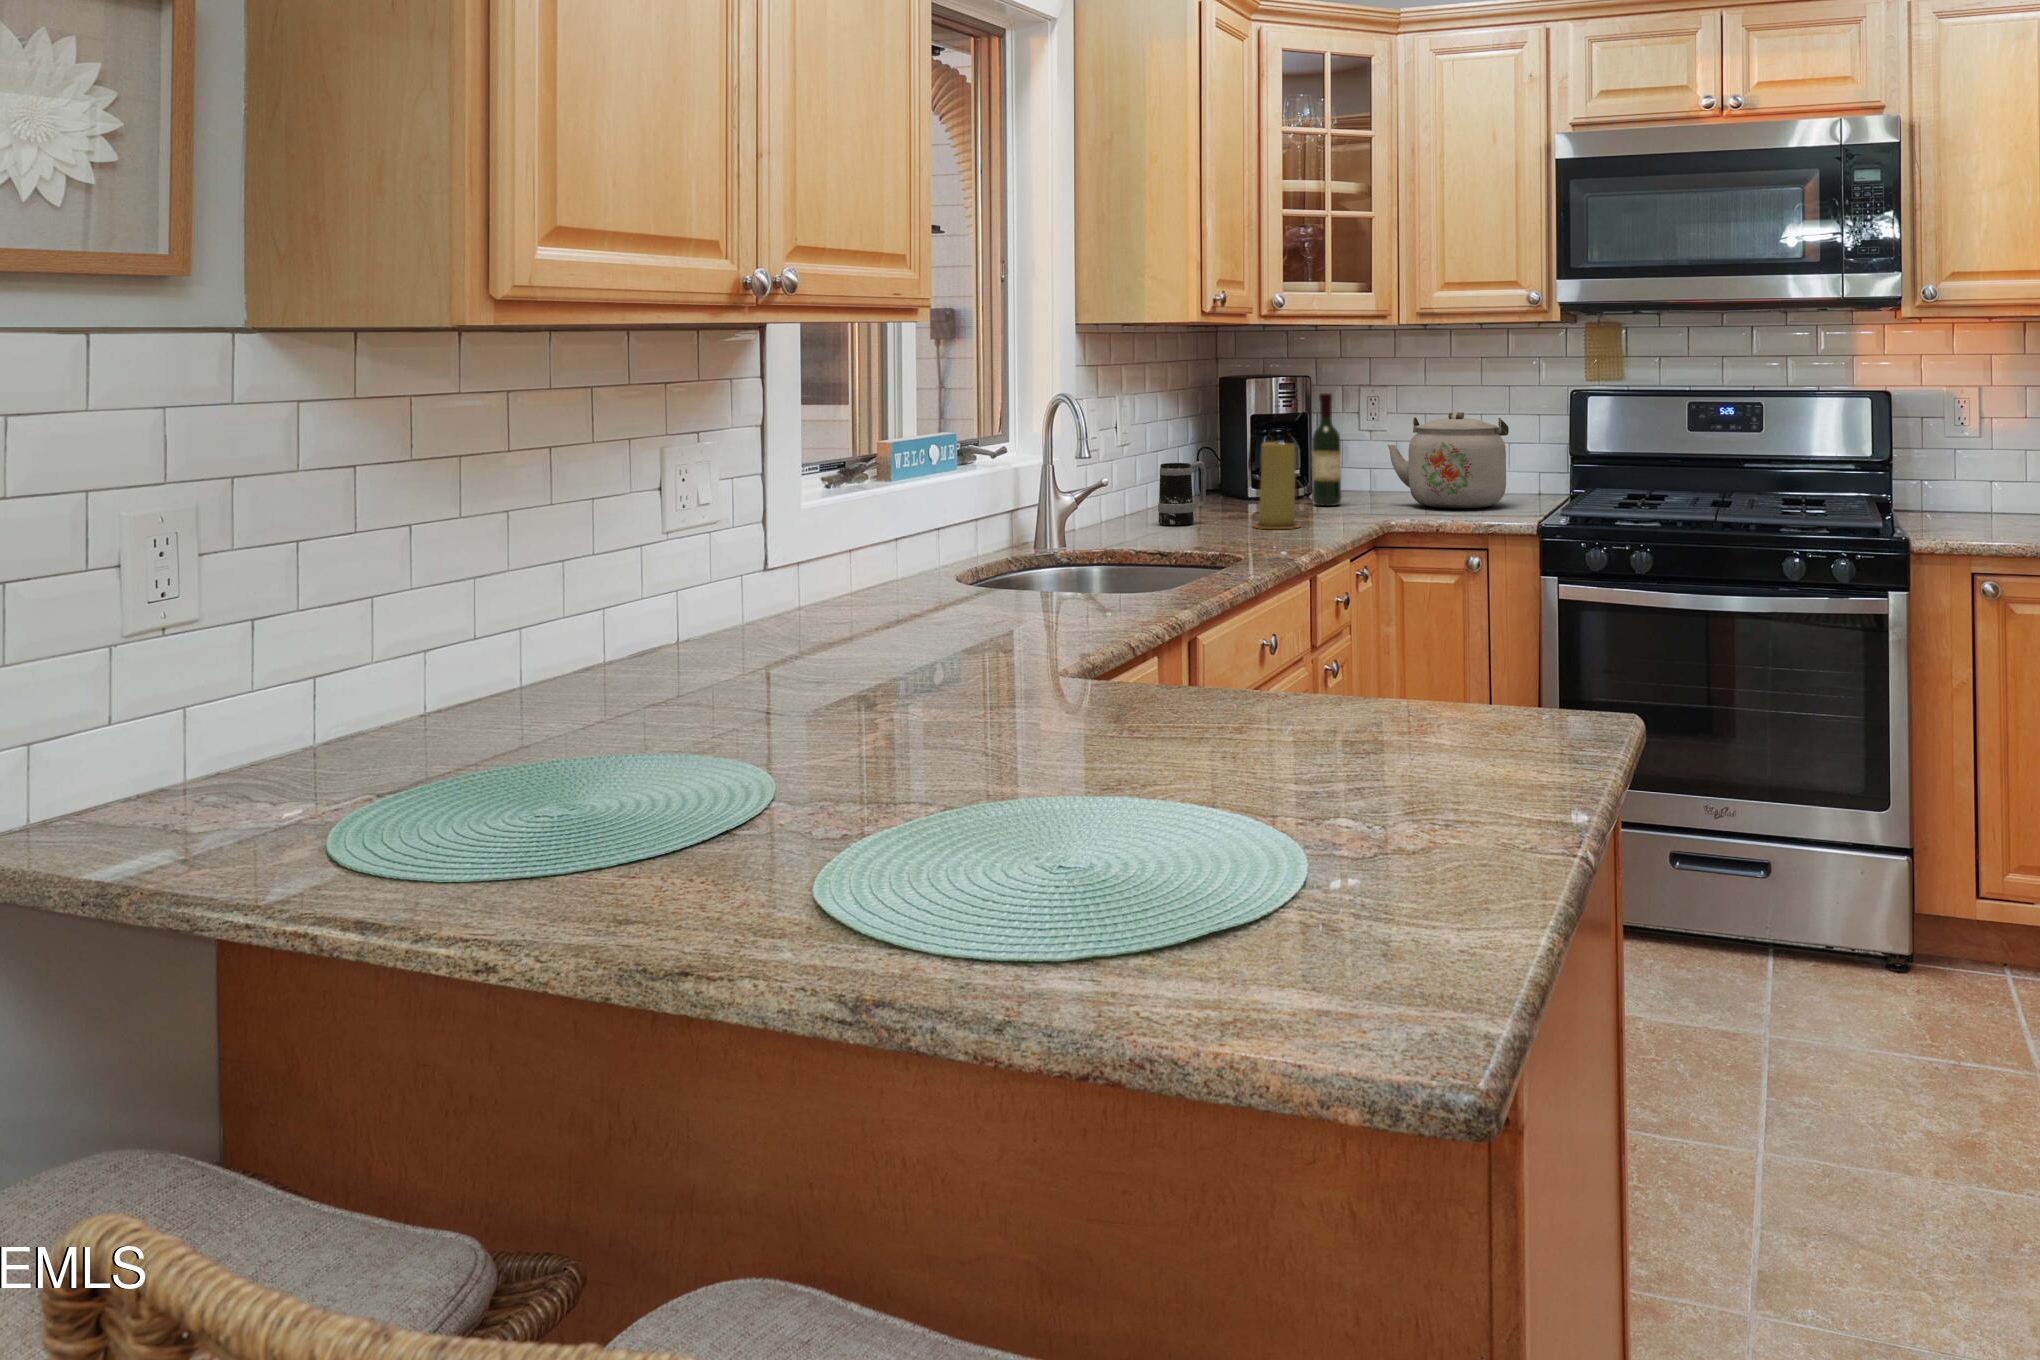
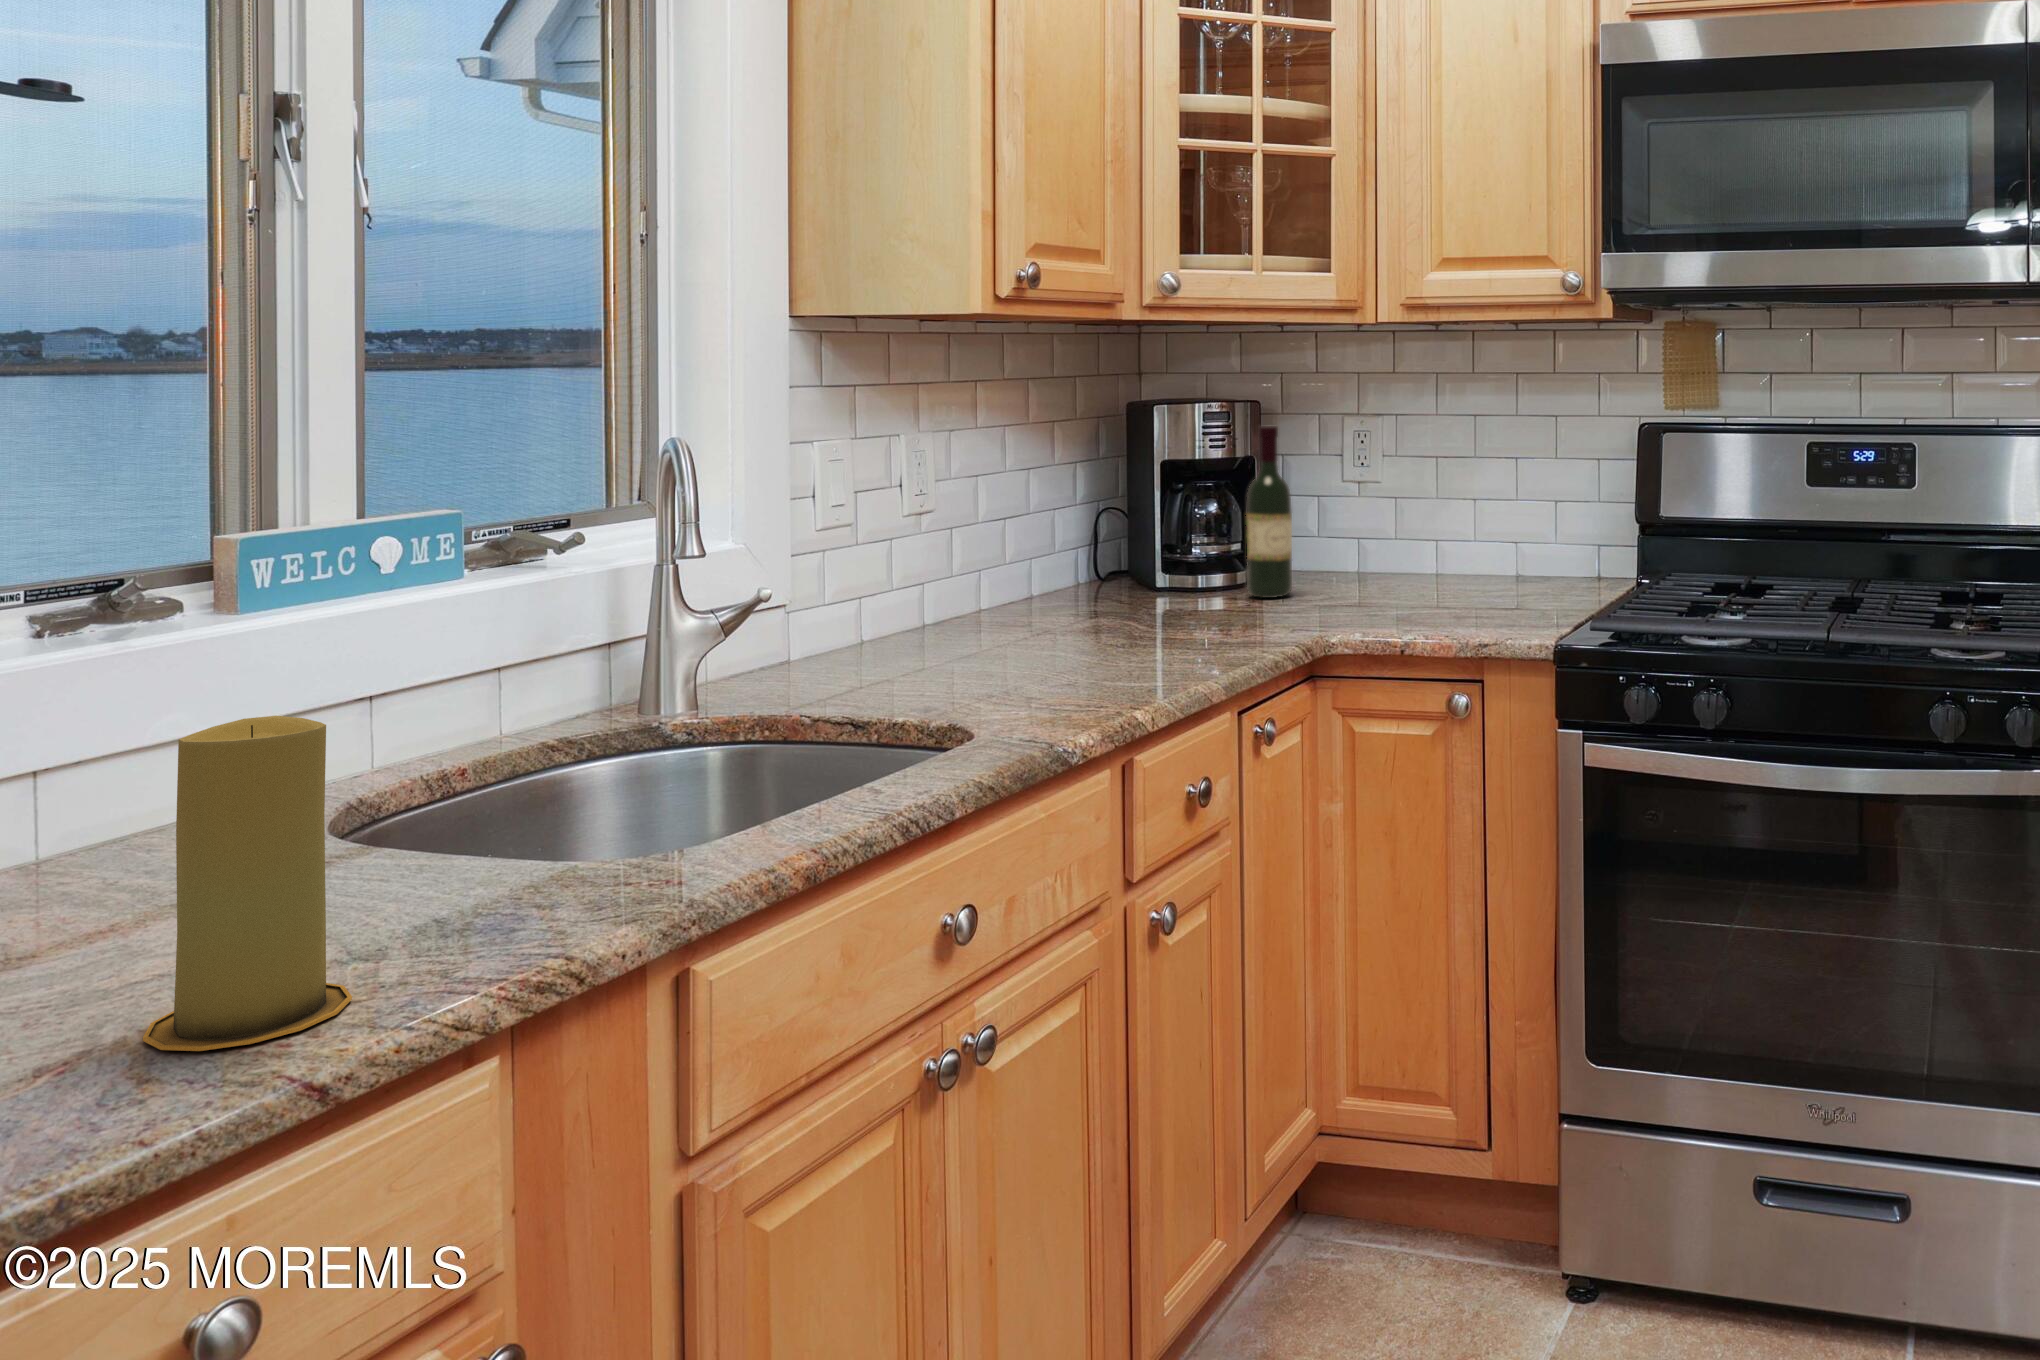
kettle: present [1388,411,1509,508] -> none [1361,454,1546,603]
candle: present [1254,442,1300,529] -> present [143,716,352,1051]
mug: present [1158,461,1207,525] -> none [957,540,1041,646]

